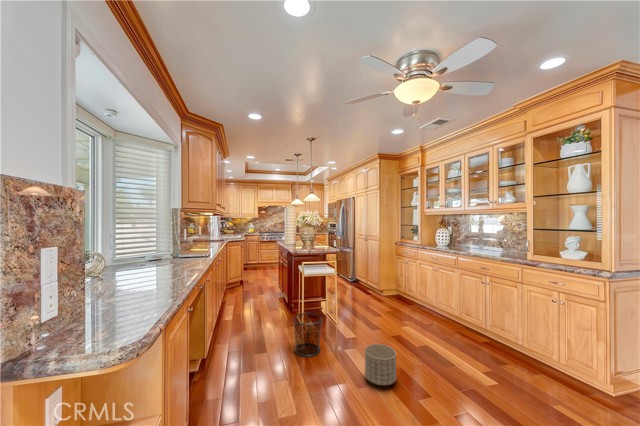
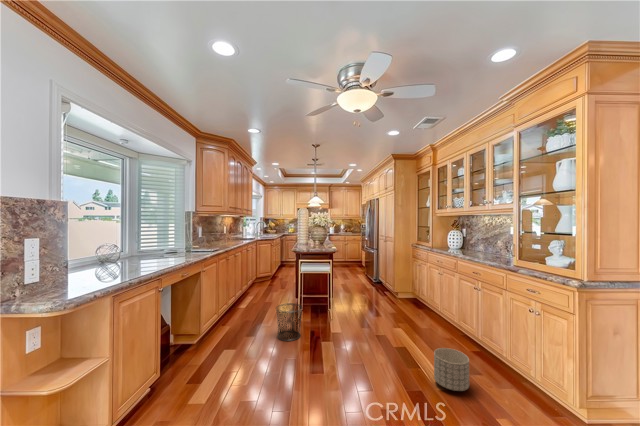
planter: present [365,344,396,385] -> present [434,348,469,391]

